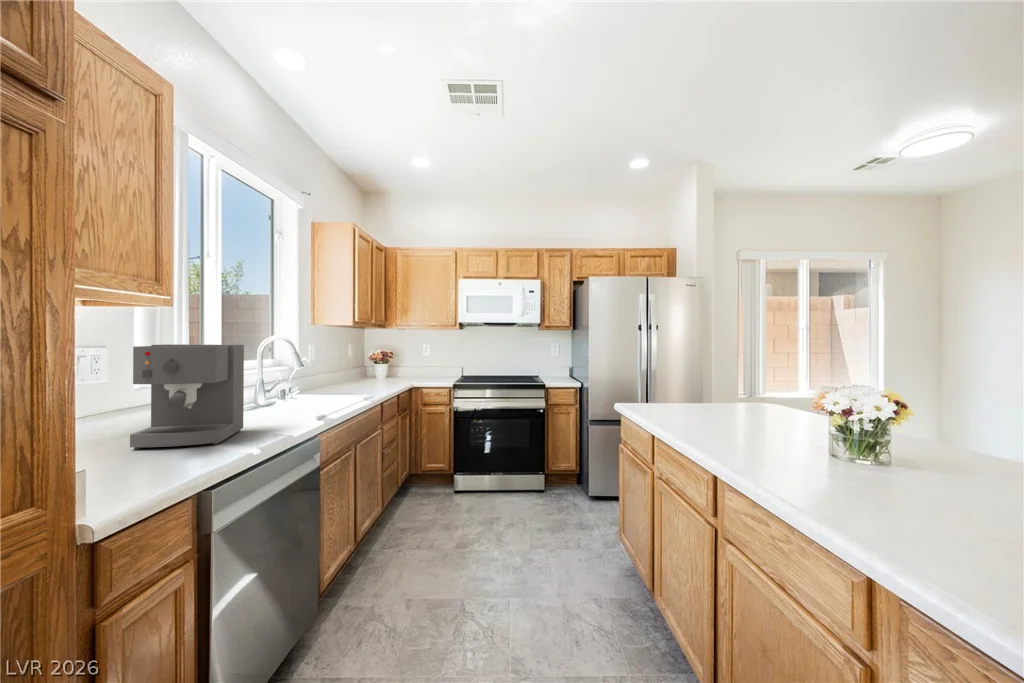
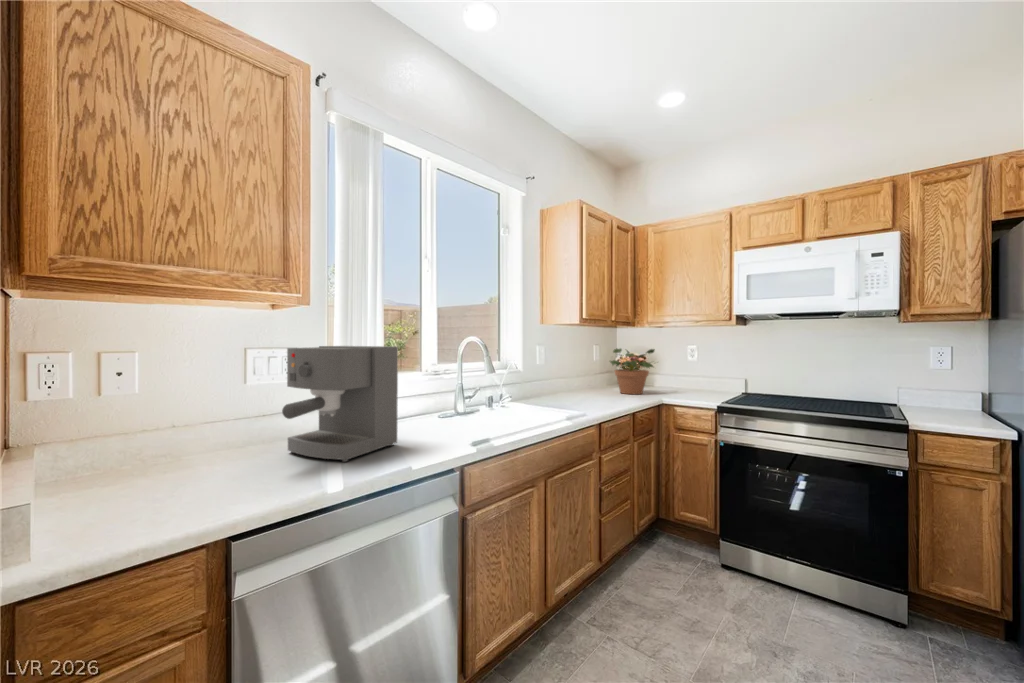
potted plant: none [368,346,409,382] -> present [610,349,655,394]

